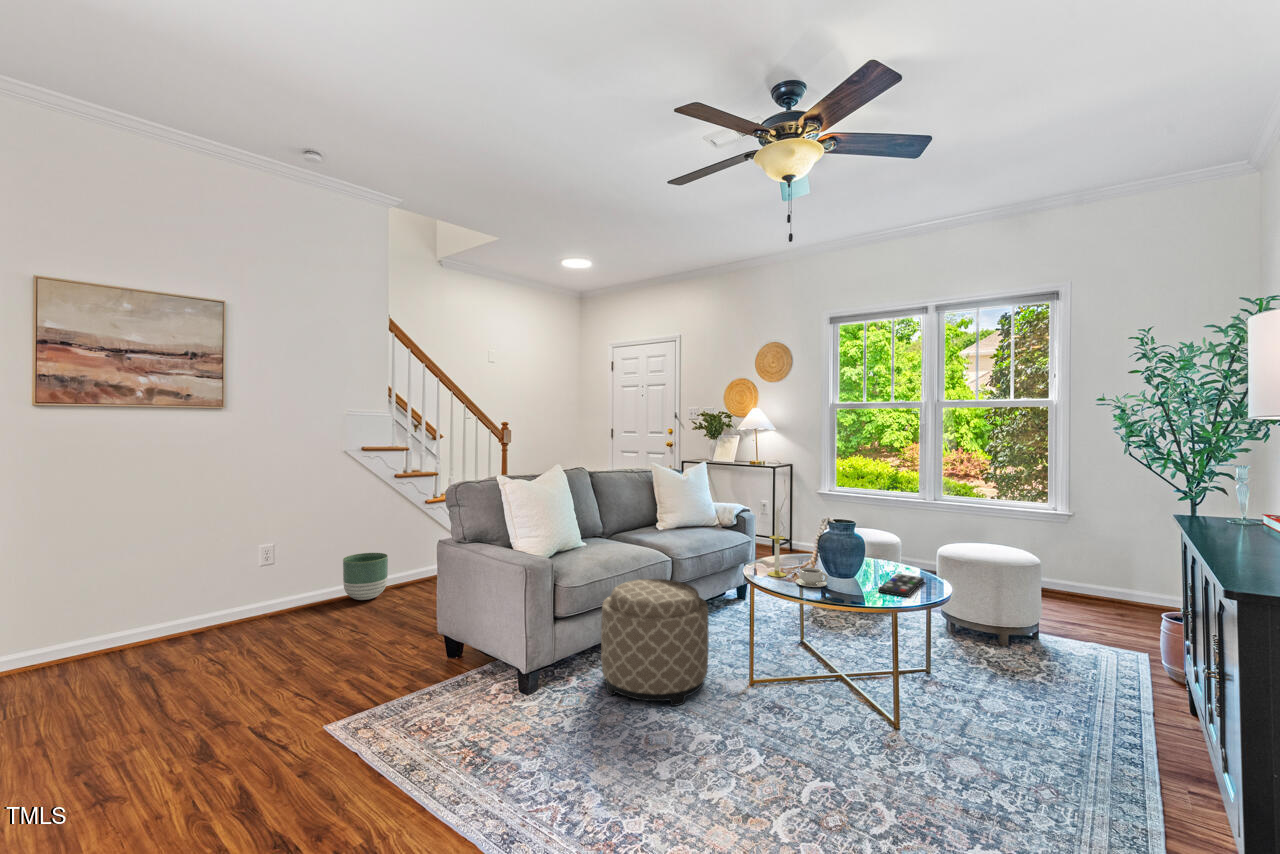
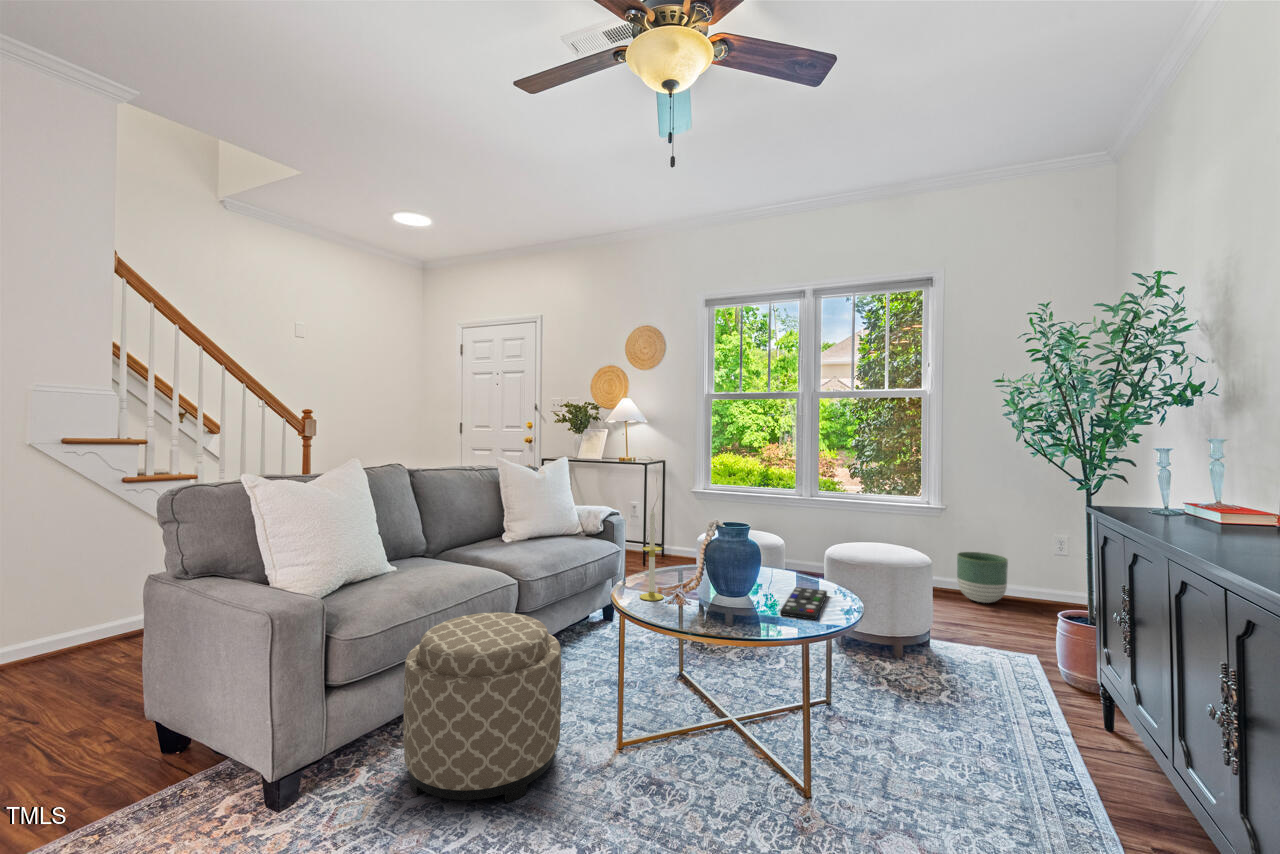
planter: present [343,553,388,600] -> present [957,552,1008,603]
teacup: present [796,567,828,587] -> none [676,587,718,613]

